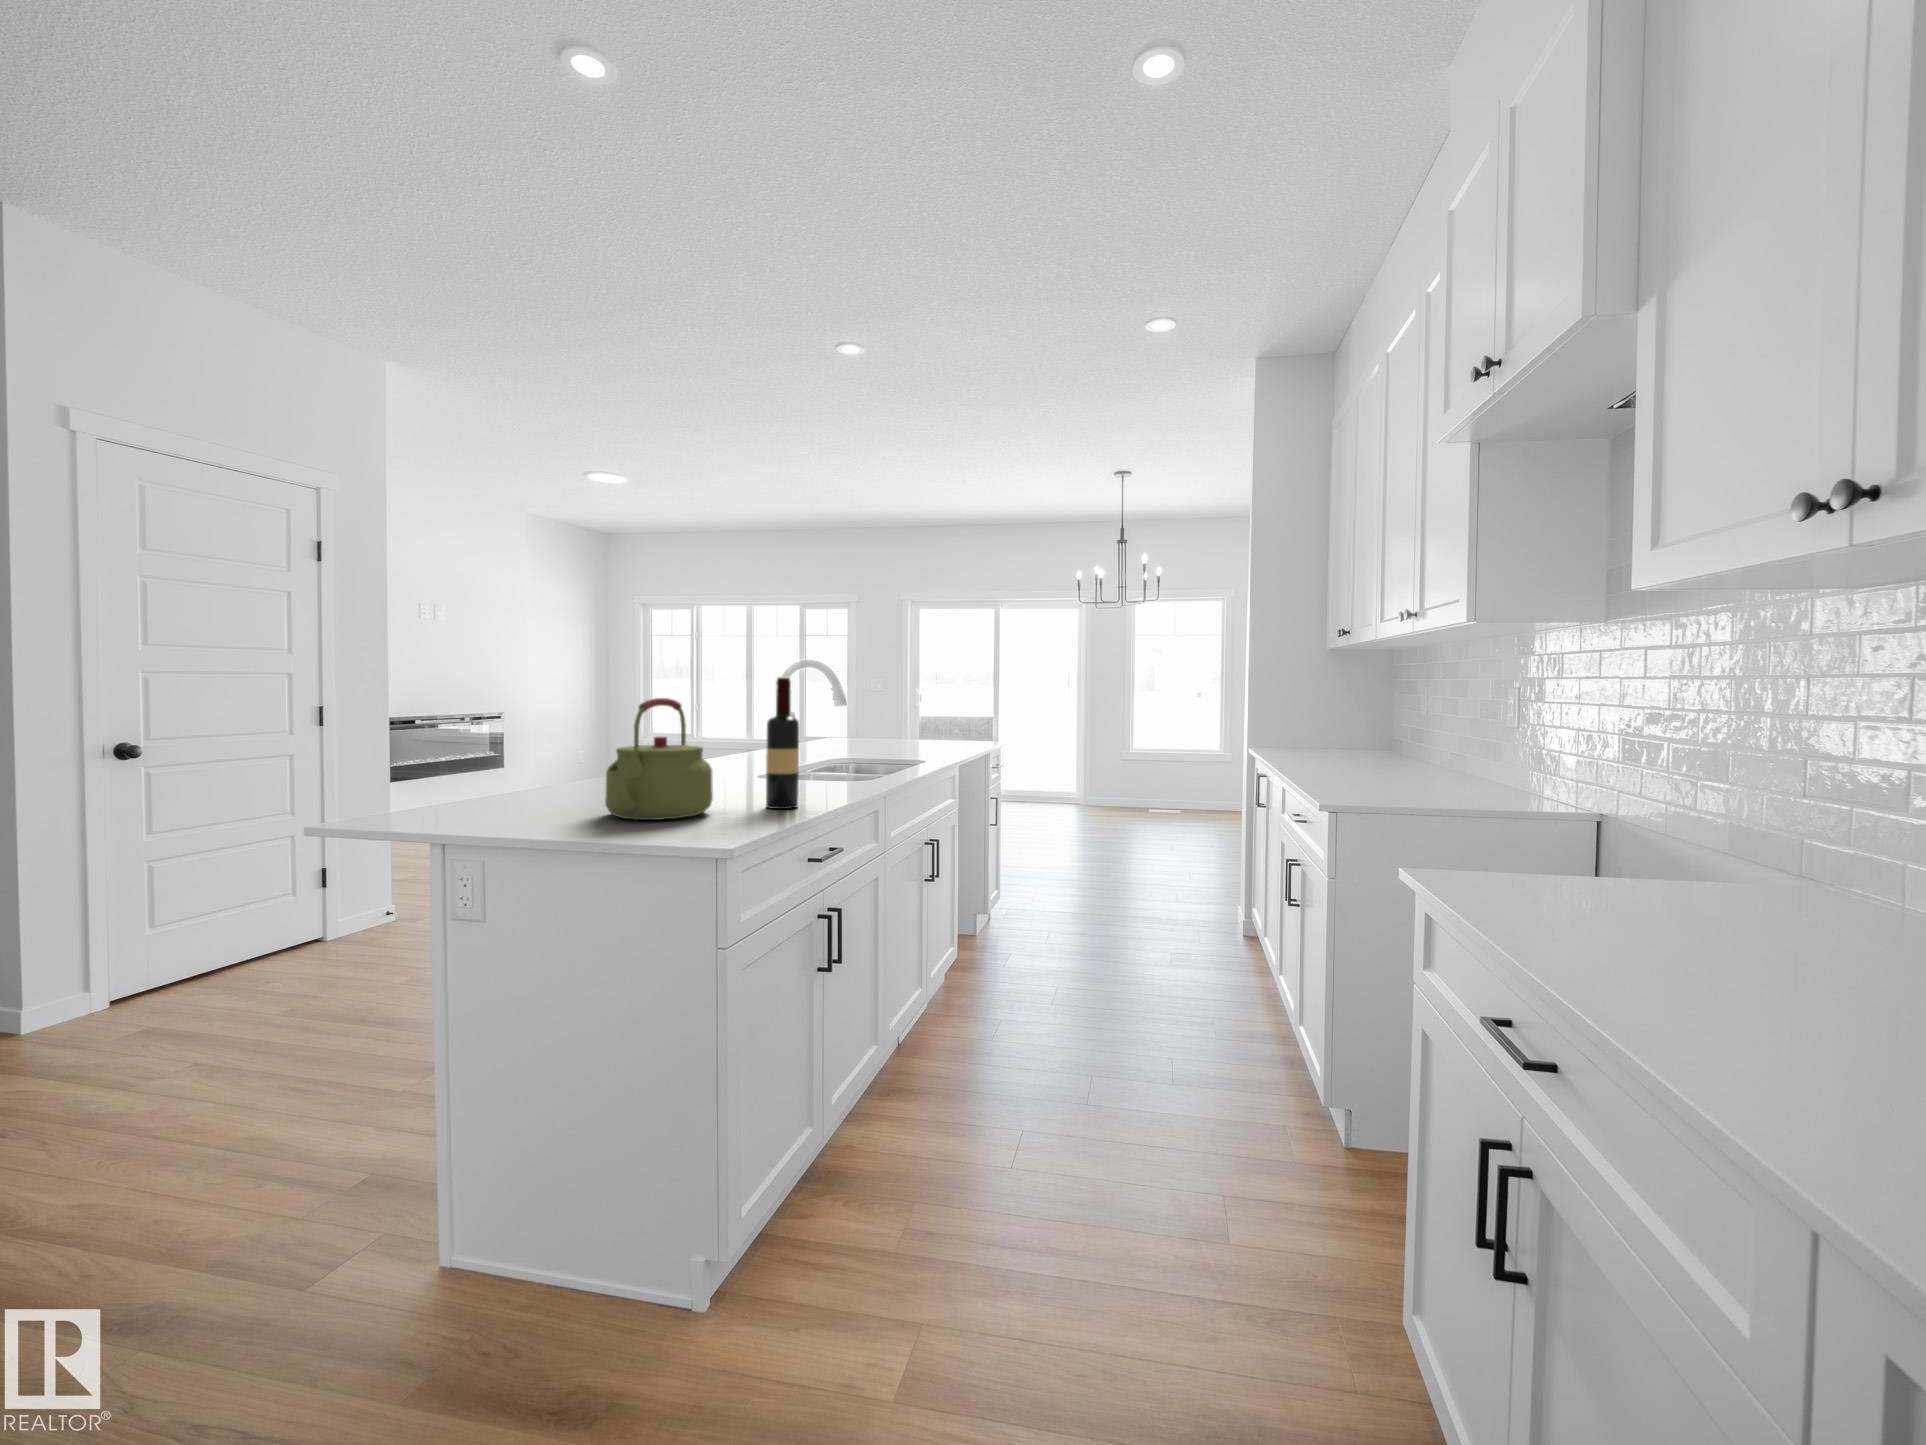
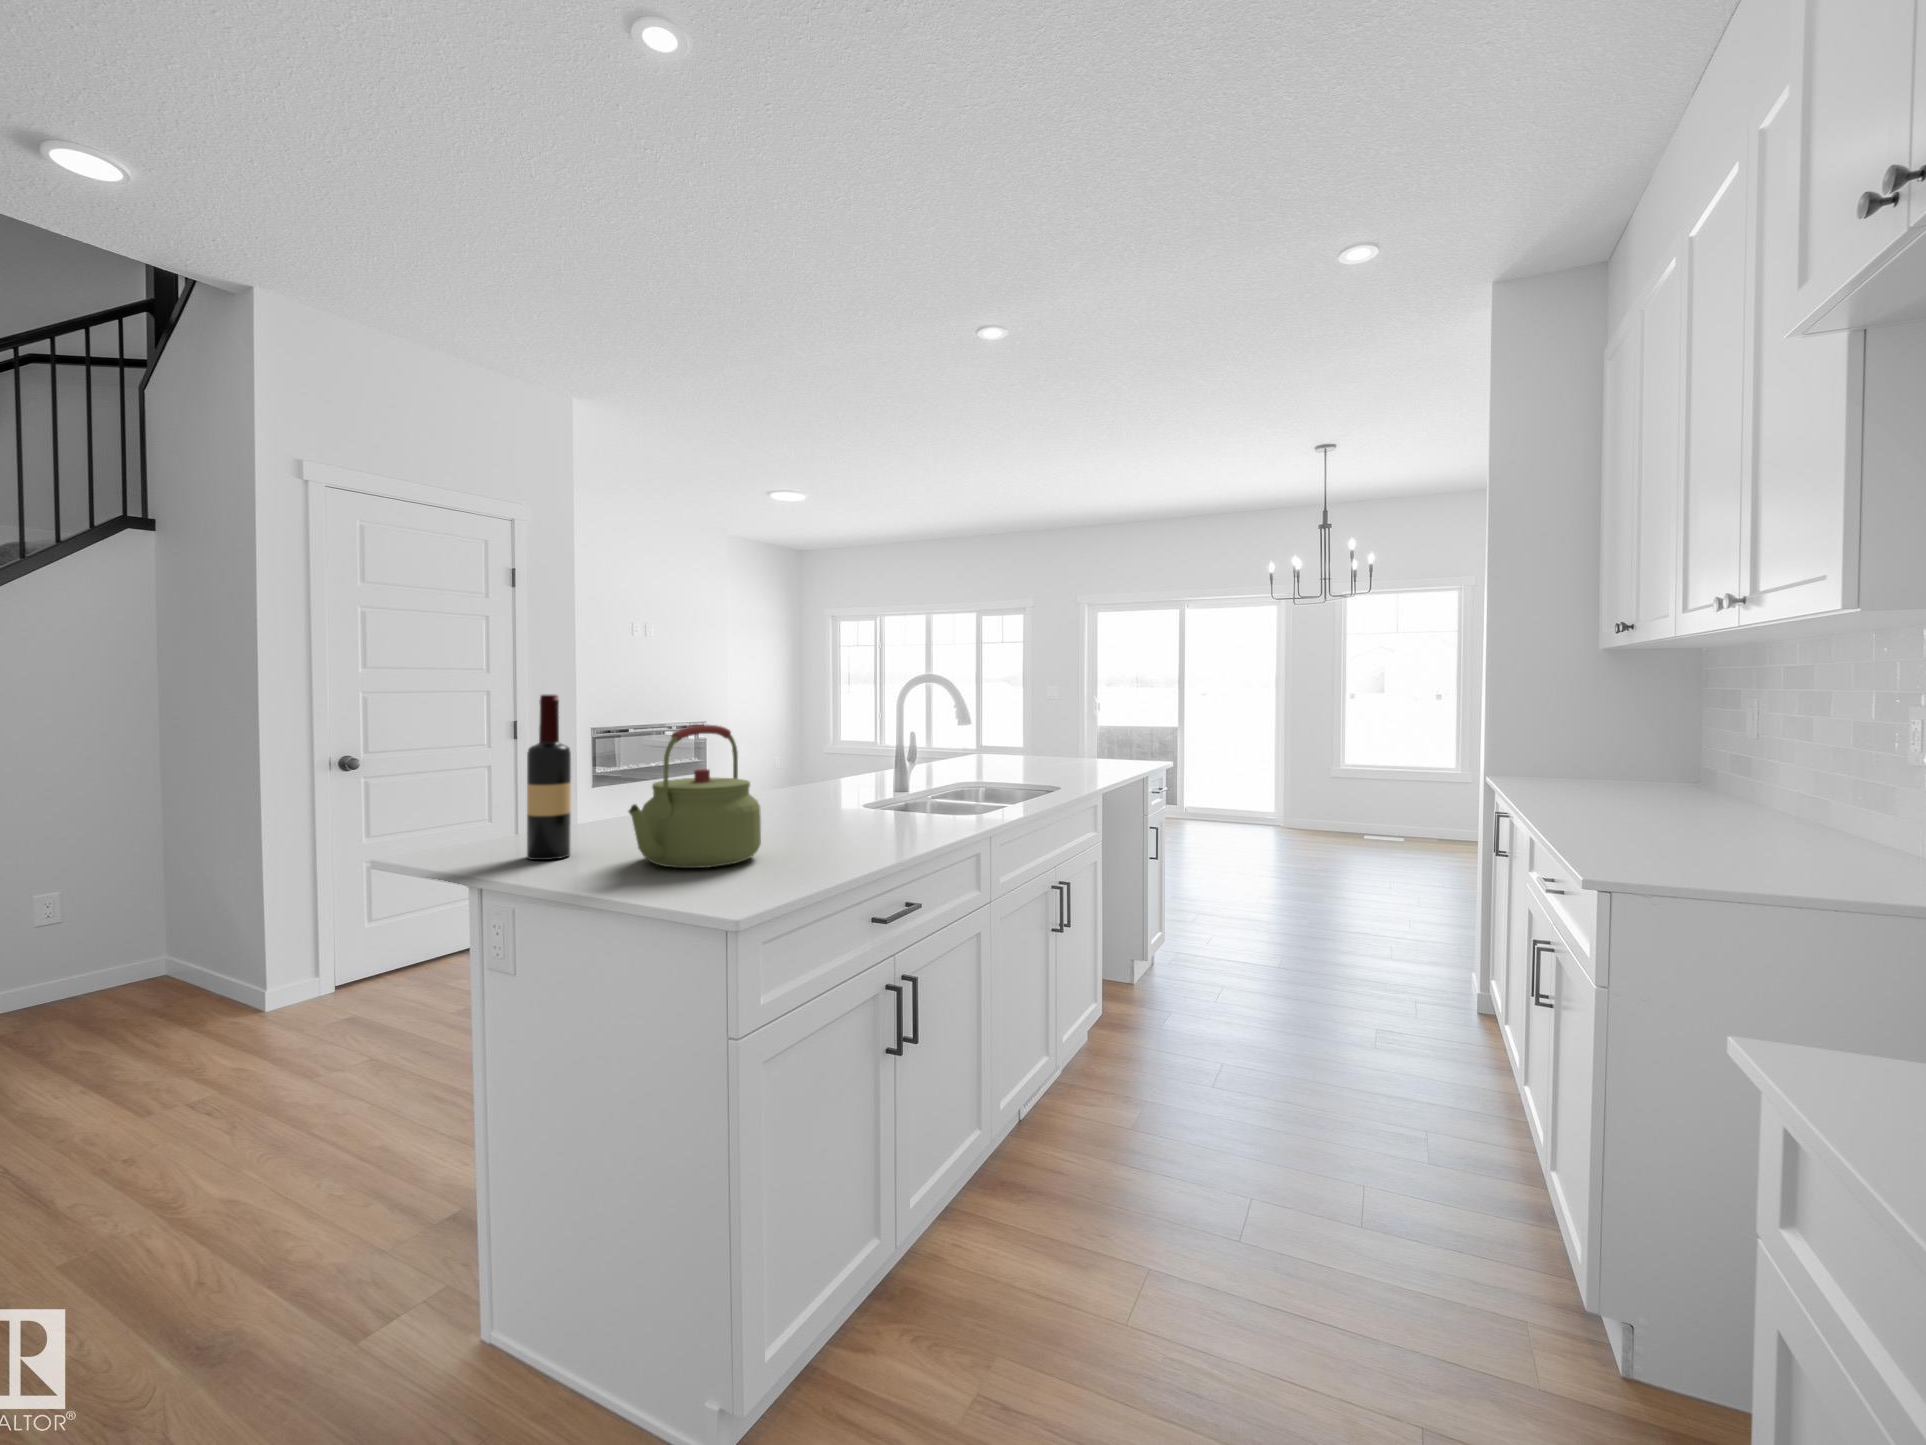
wine bottle: present [766,677,799,809] -> present [527,695,571,860]

